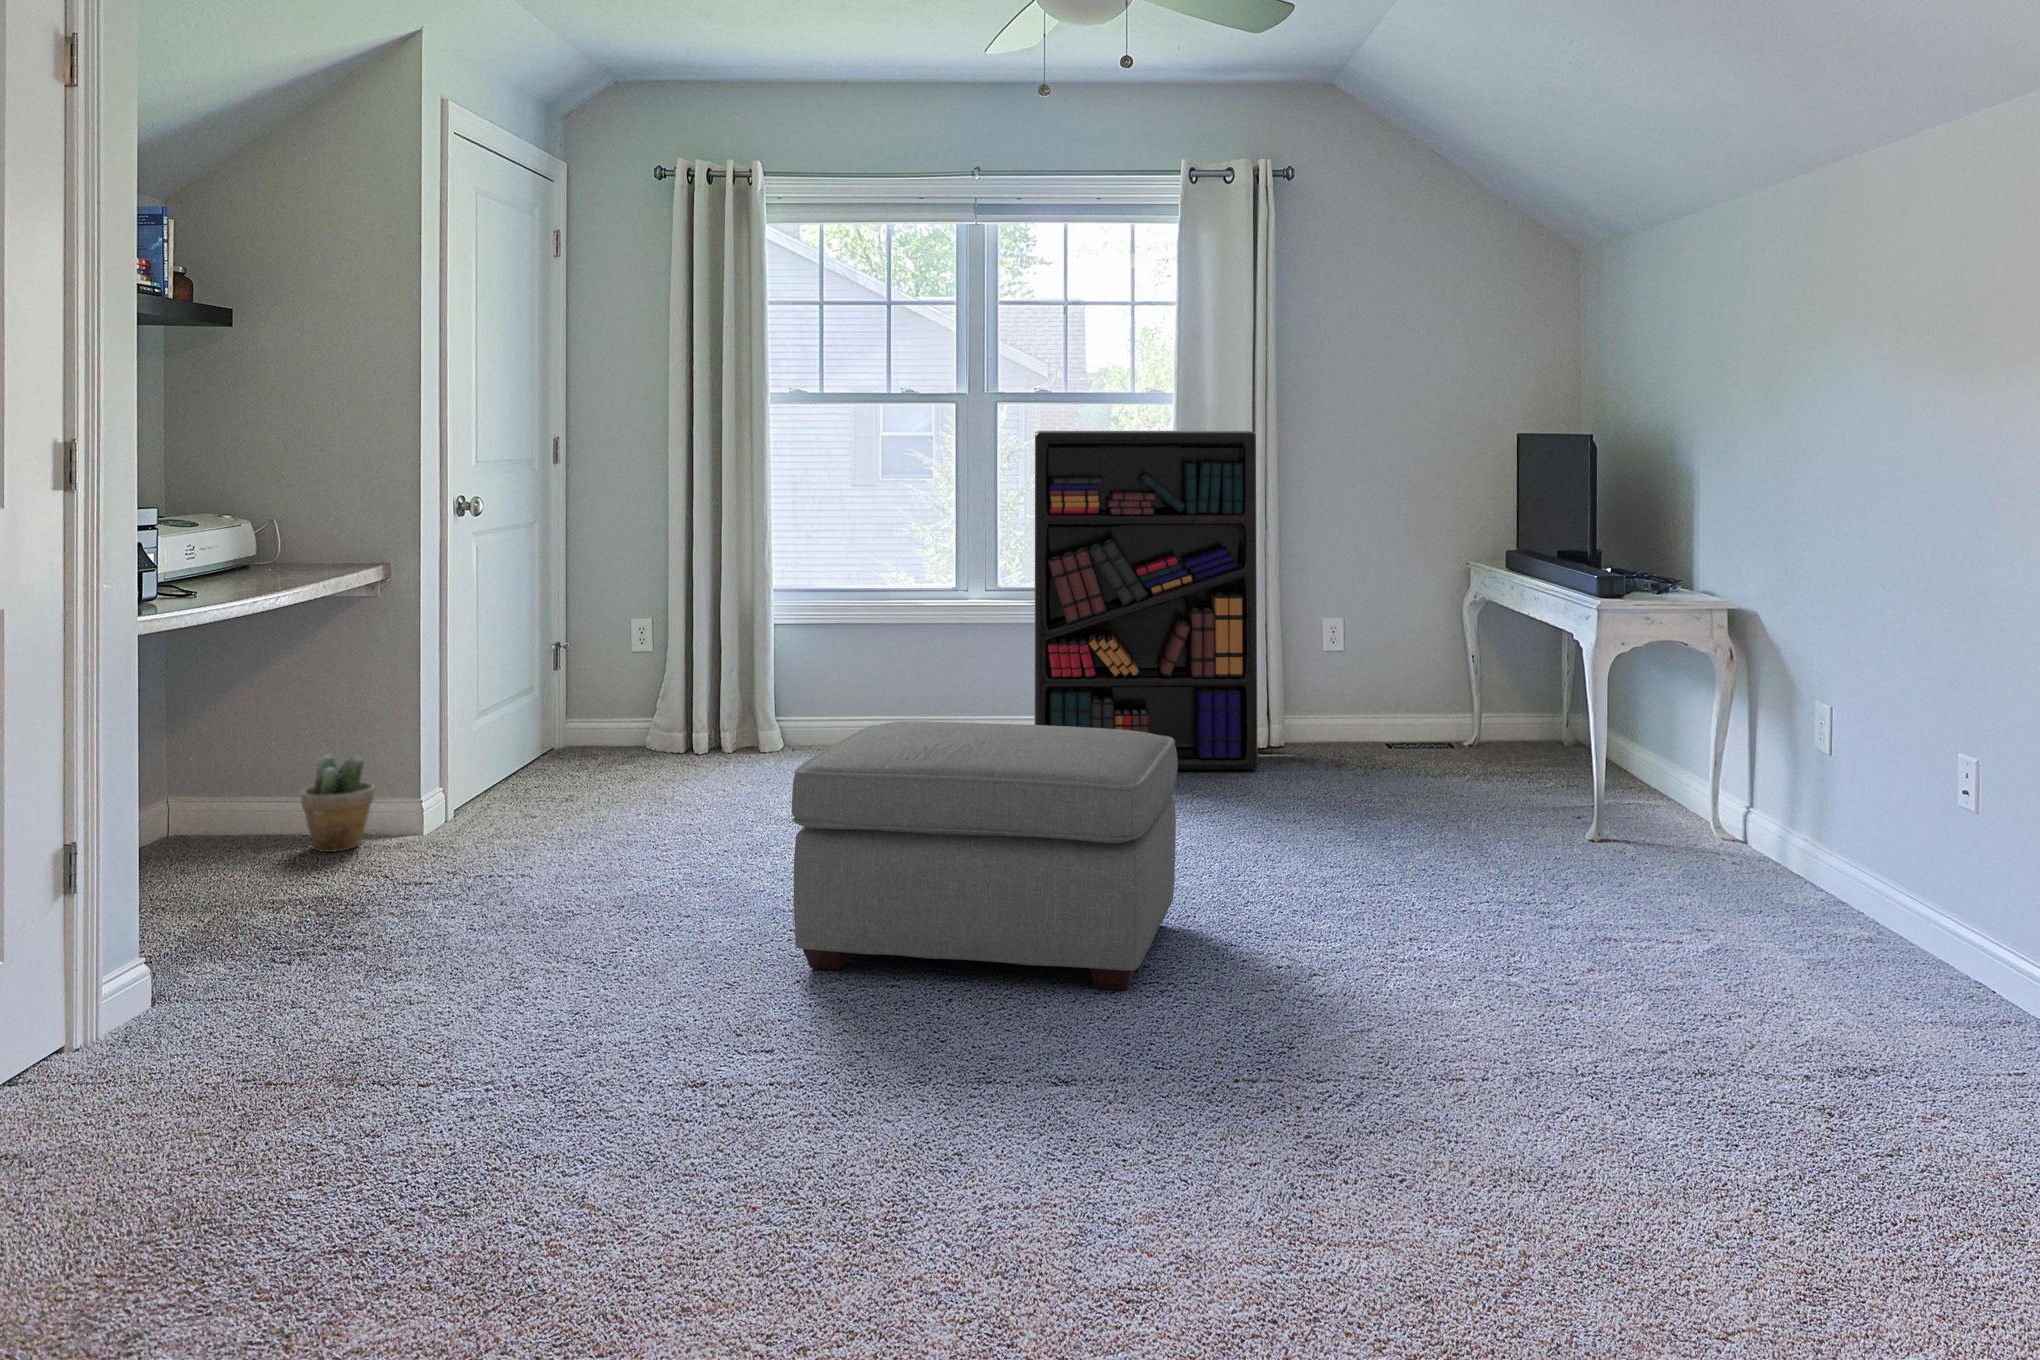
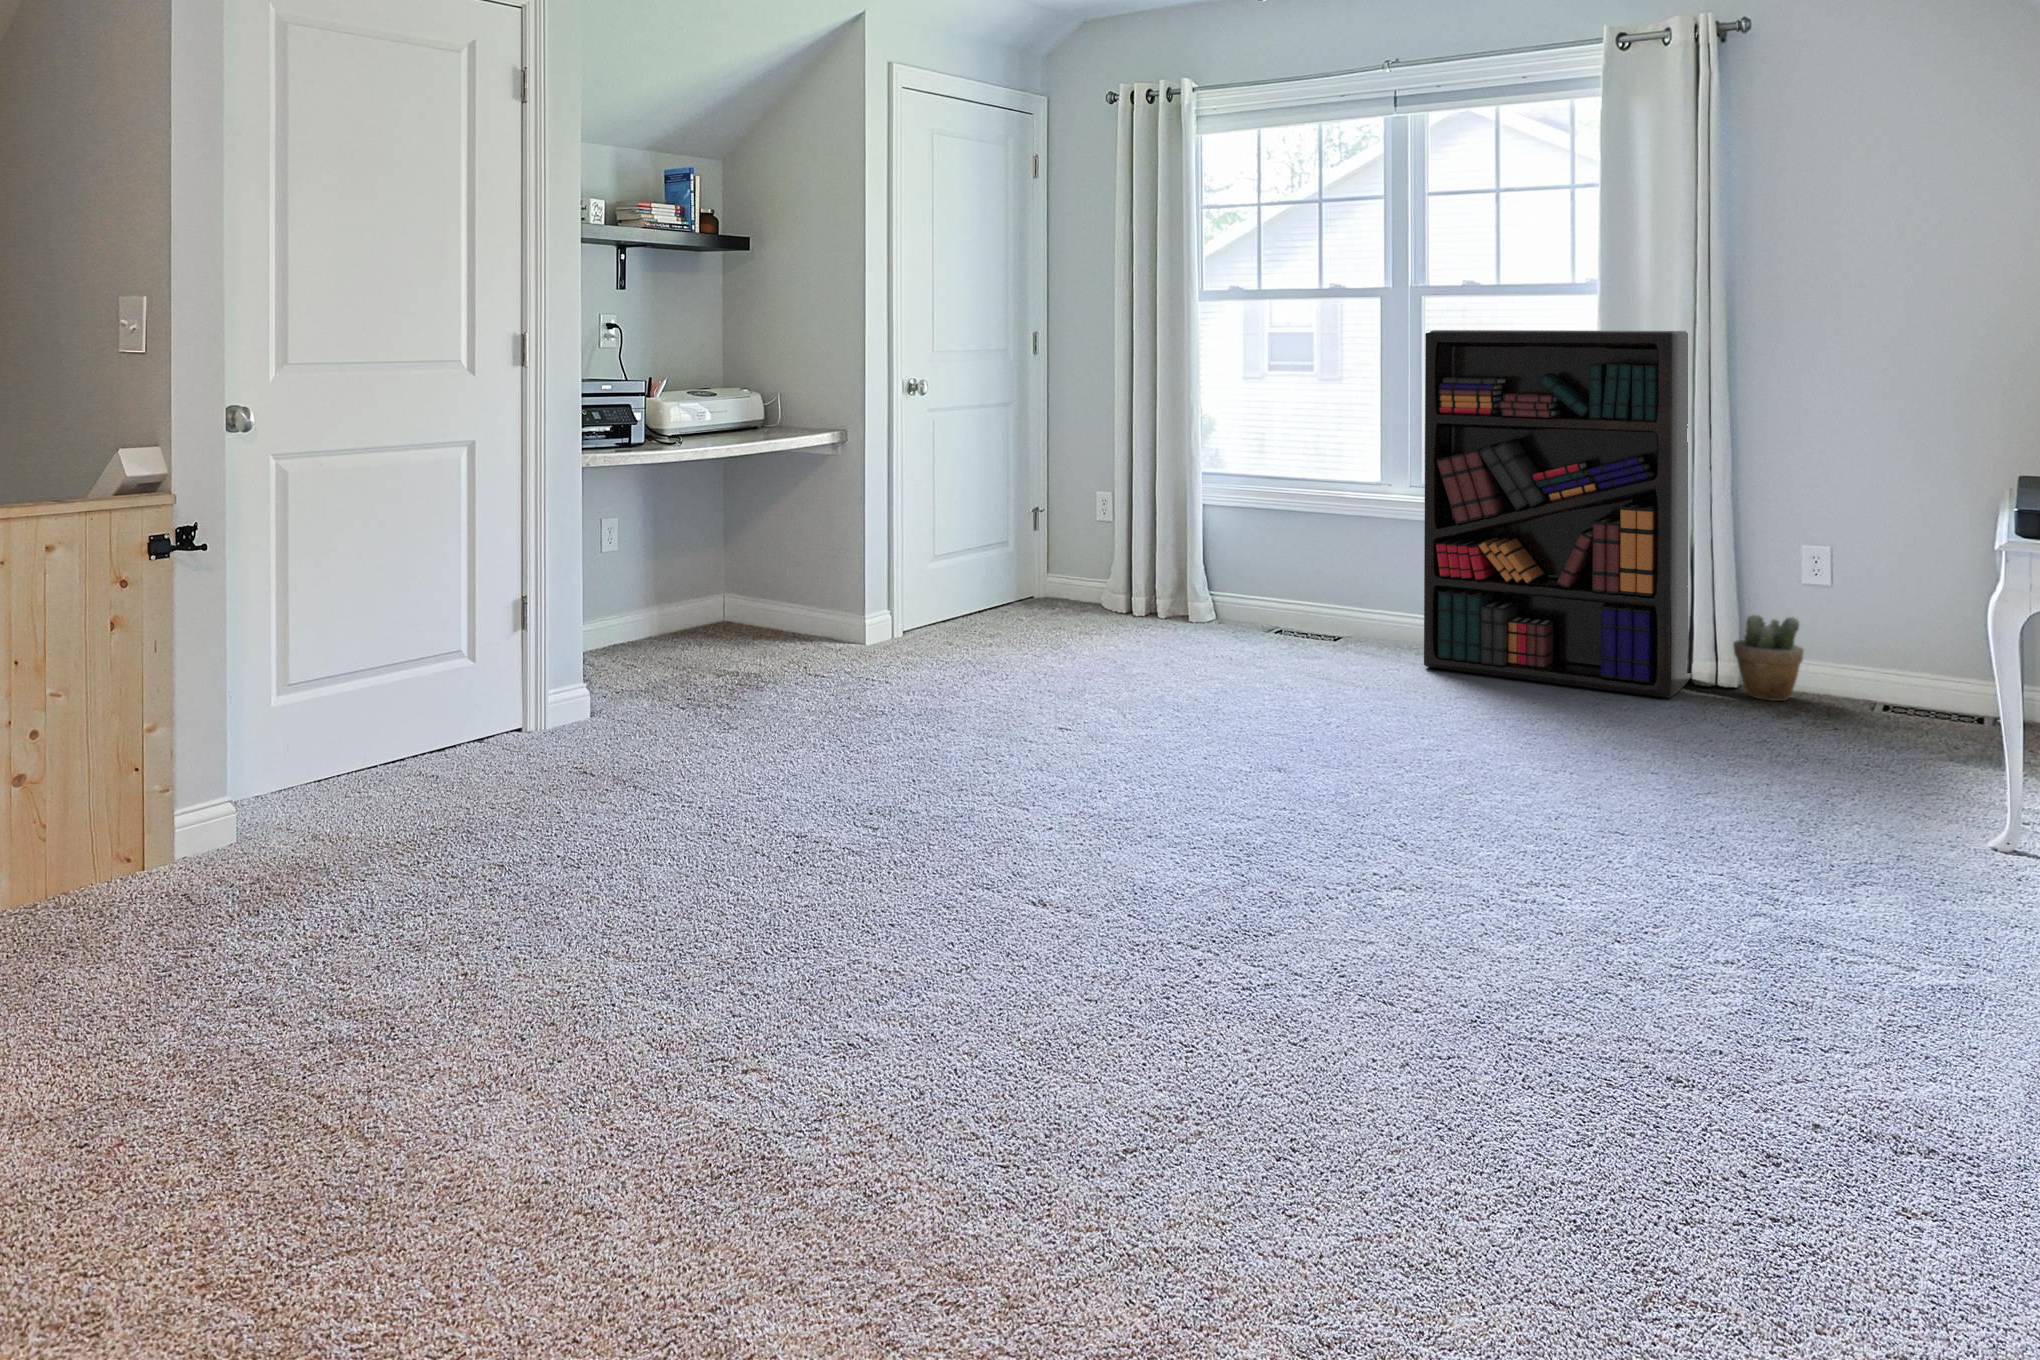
ottoman: present [792,721,1178,990] -> none [990,585,1370,843]
potted plant: present [301,755,375,852] -> present [1733,615,1803,701]

